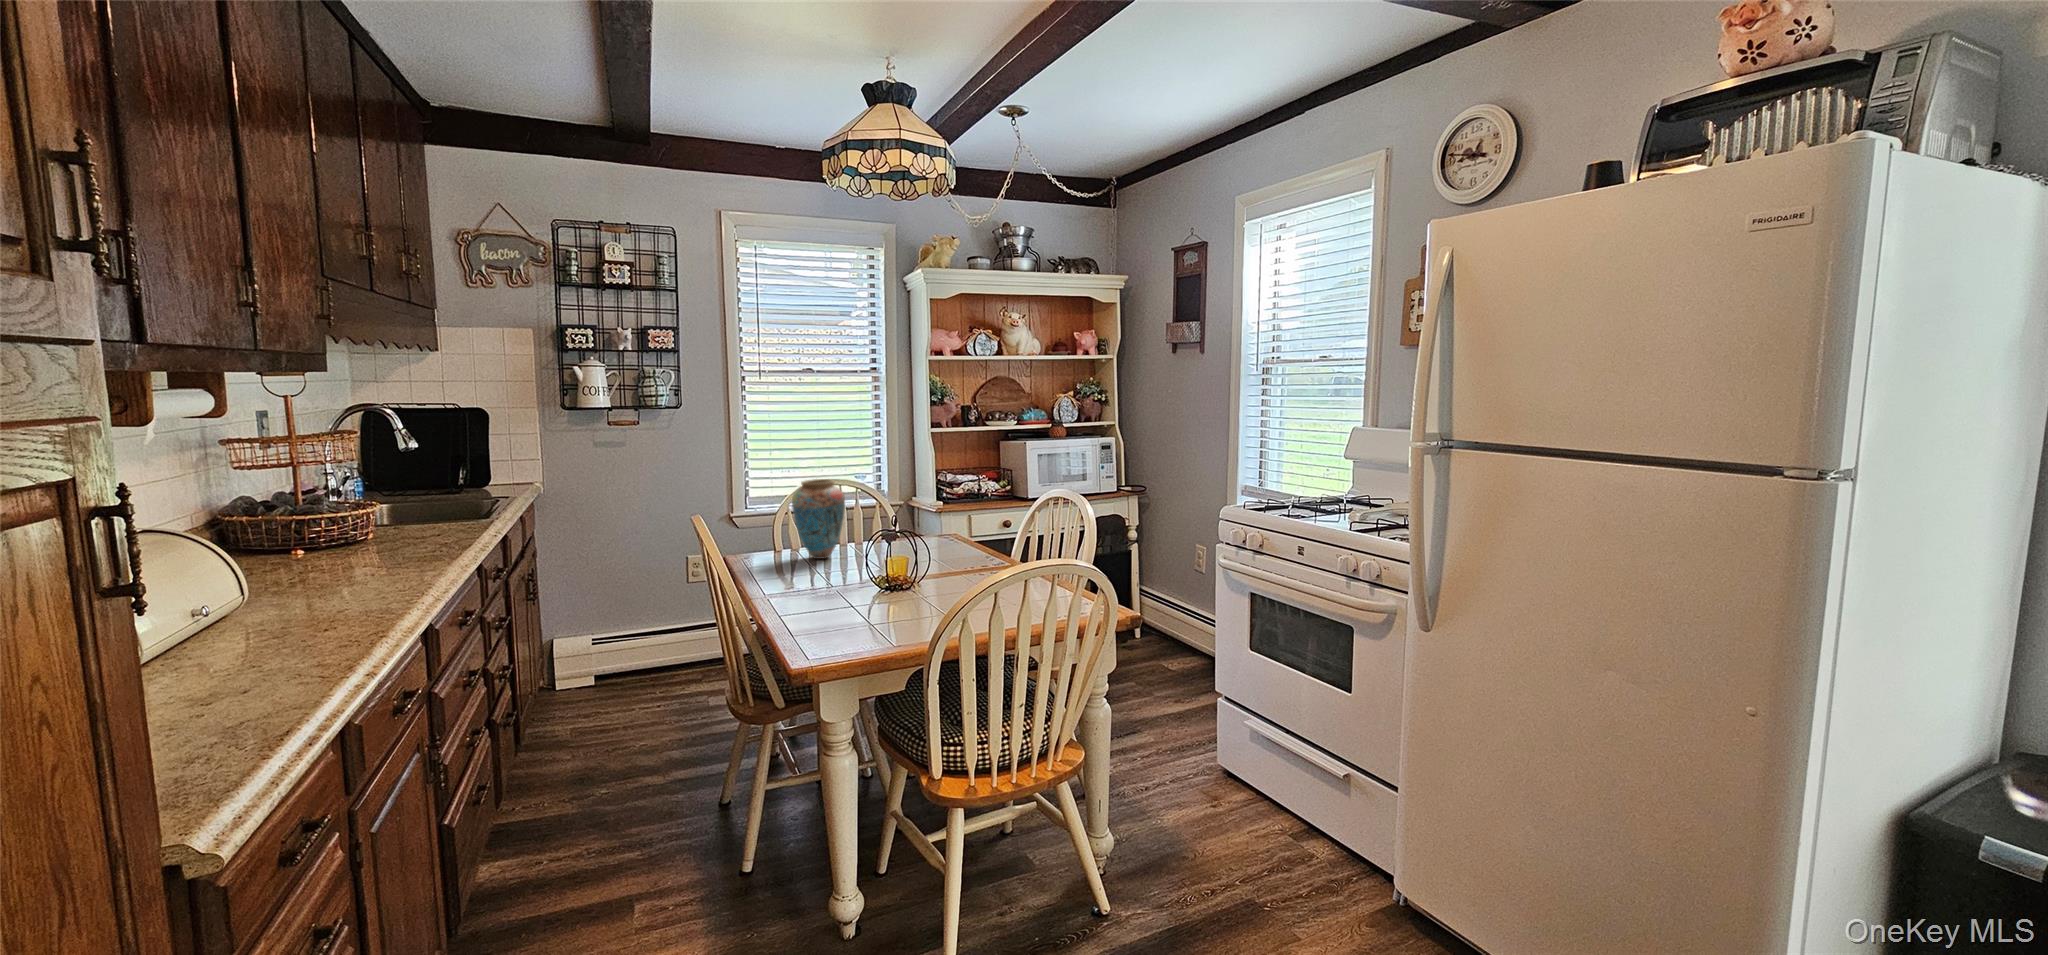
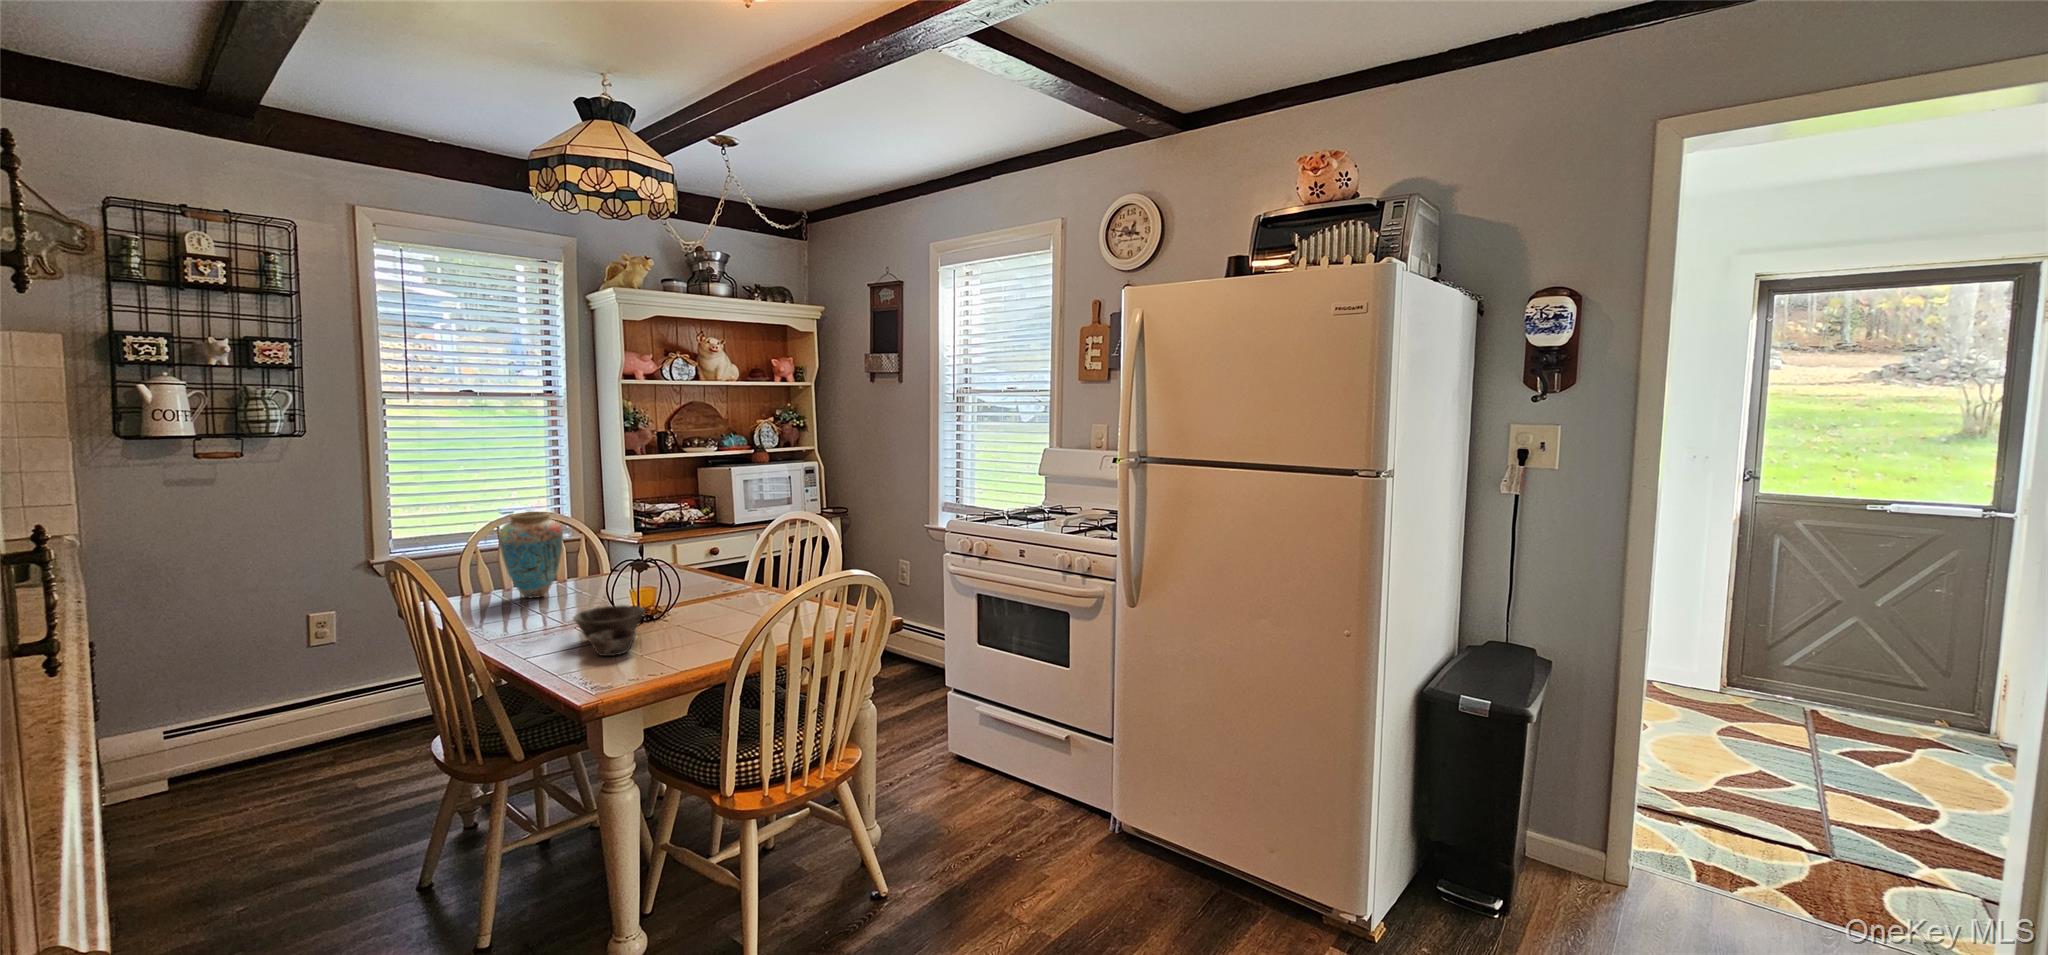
bowl: none [821,574,886,623] -> present [573,605,645,656]

